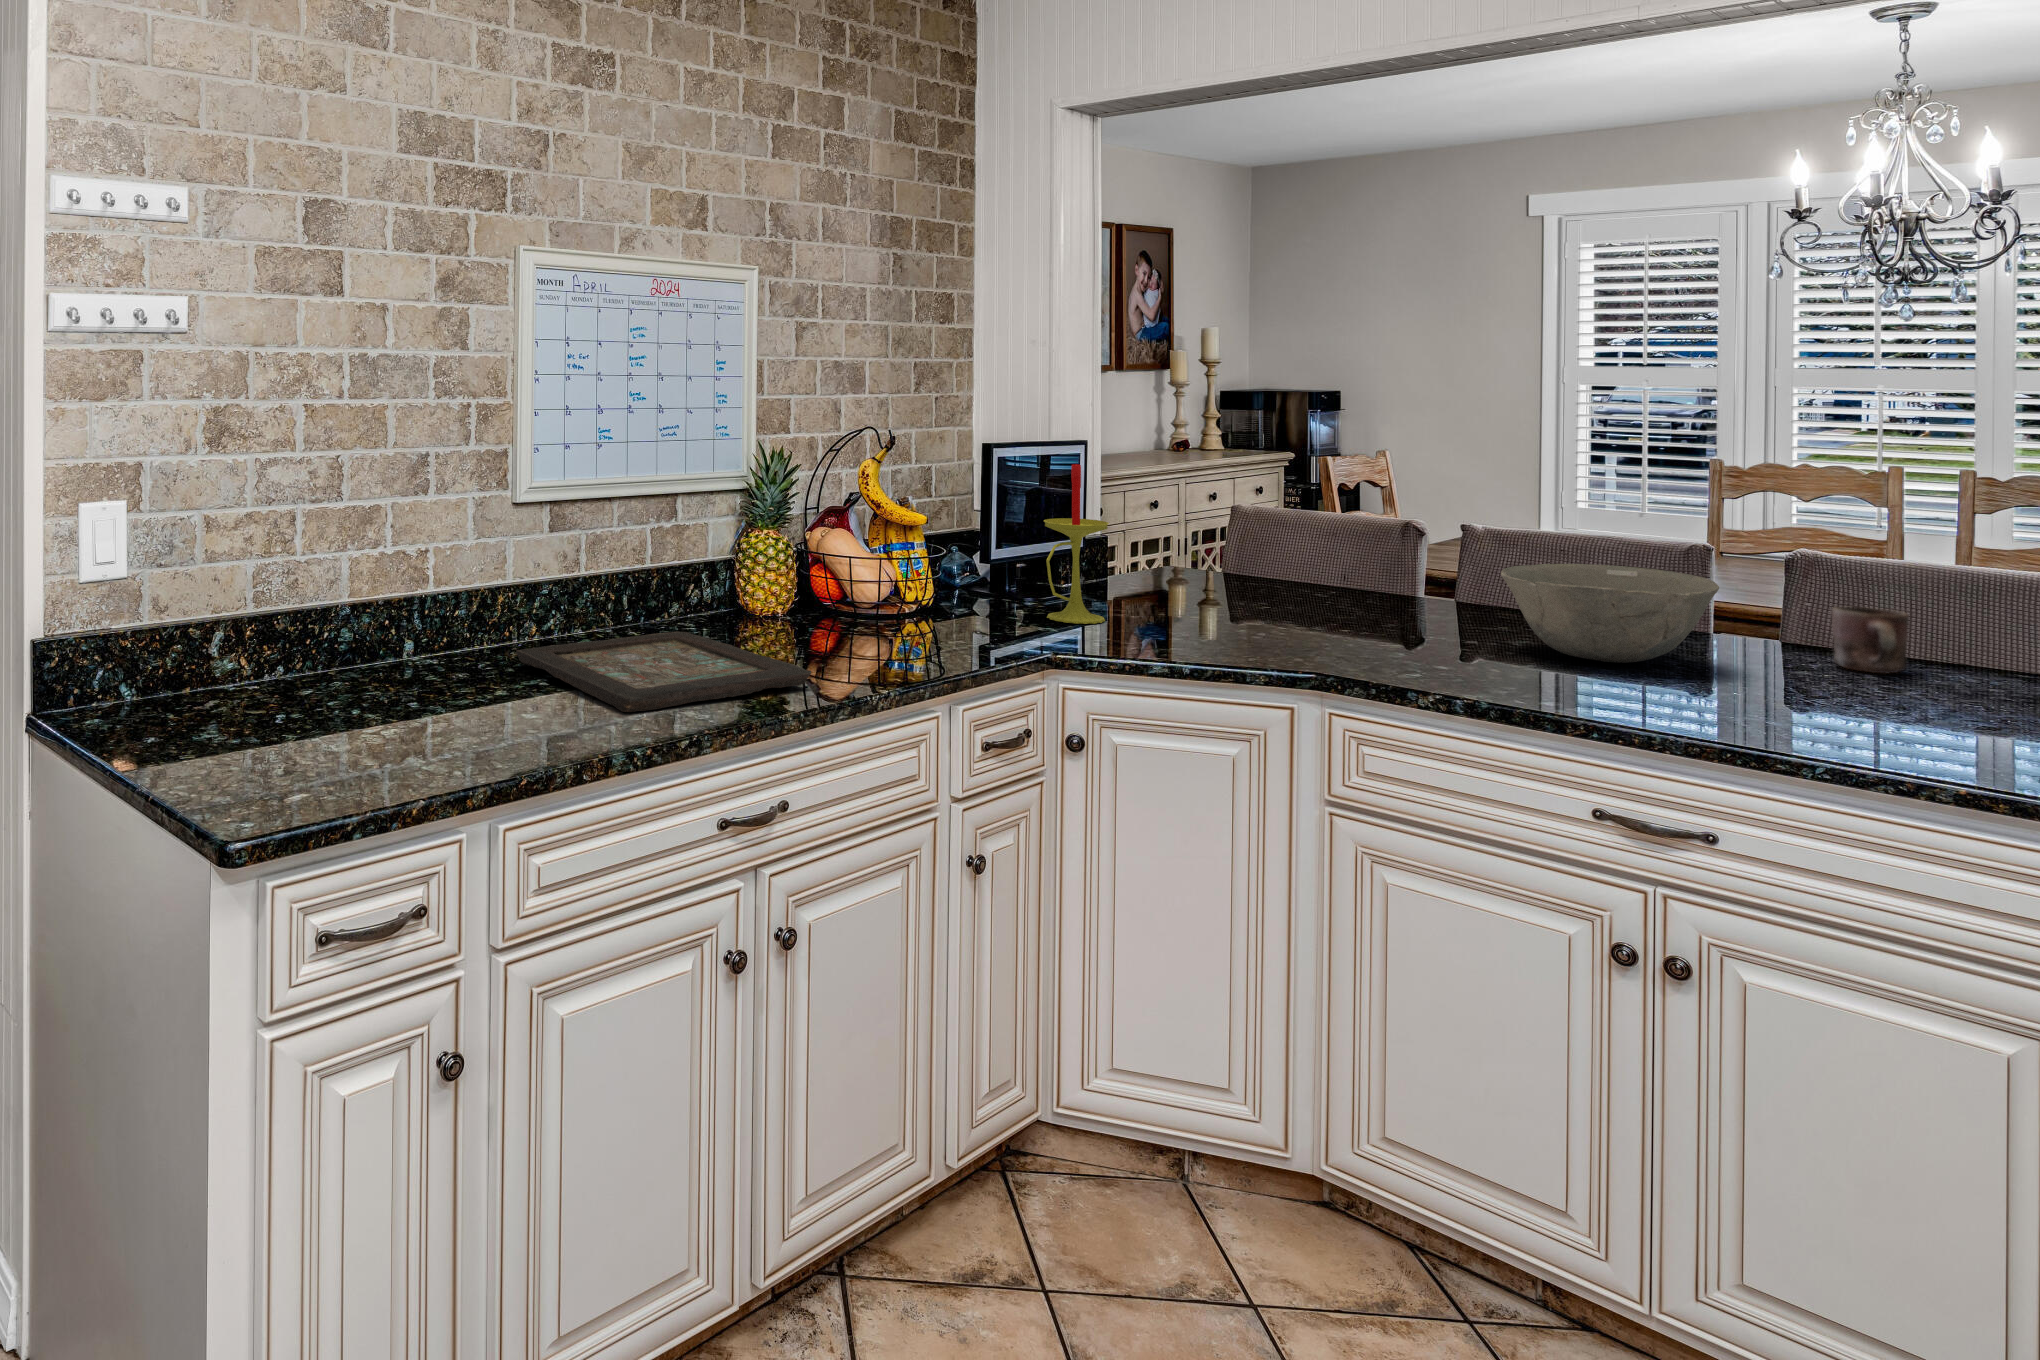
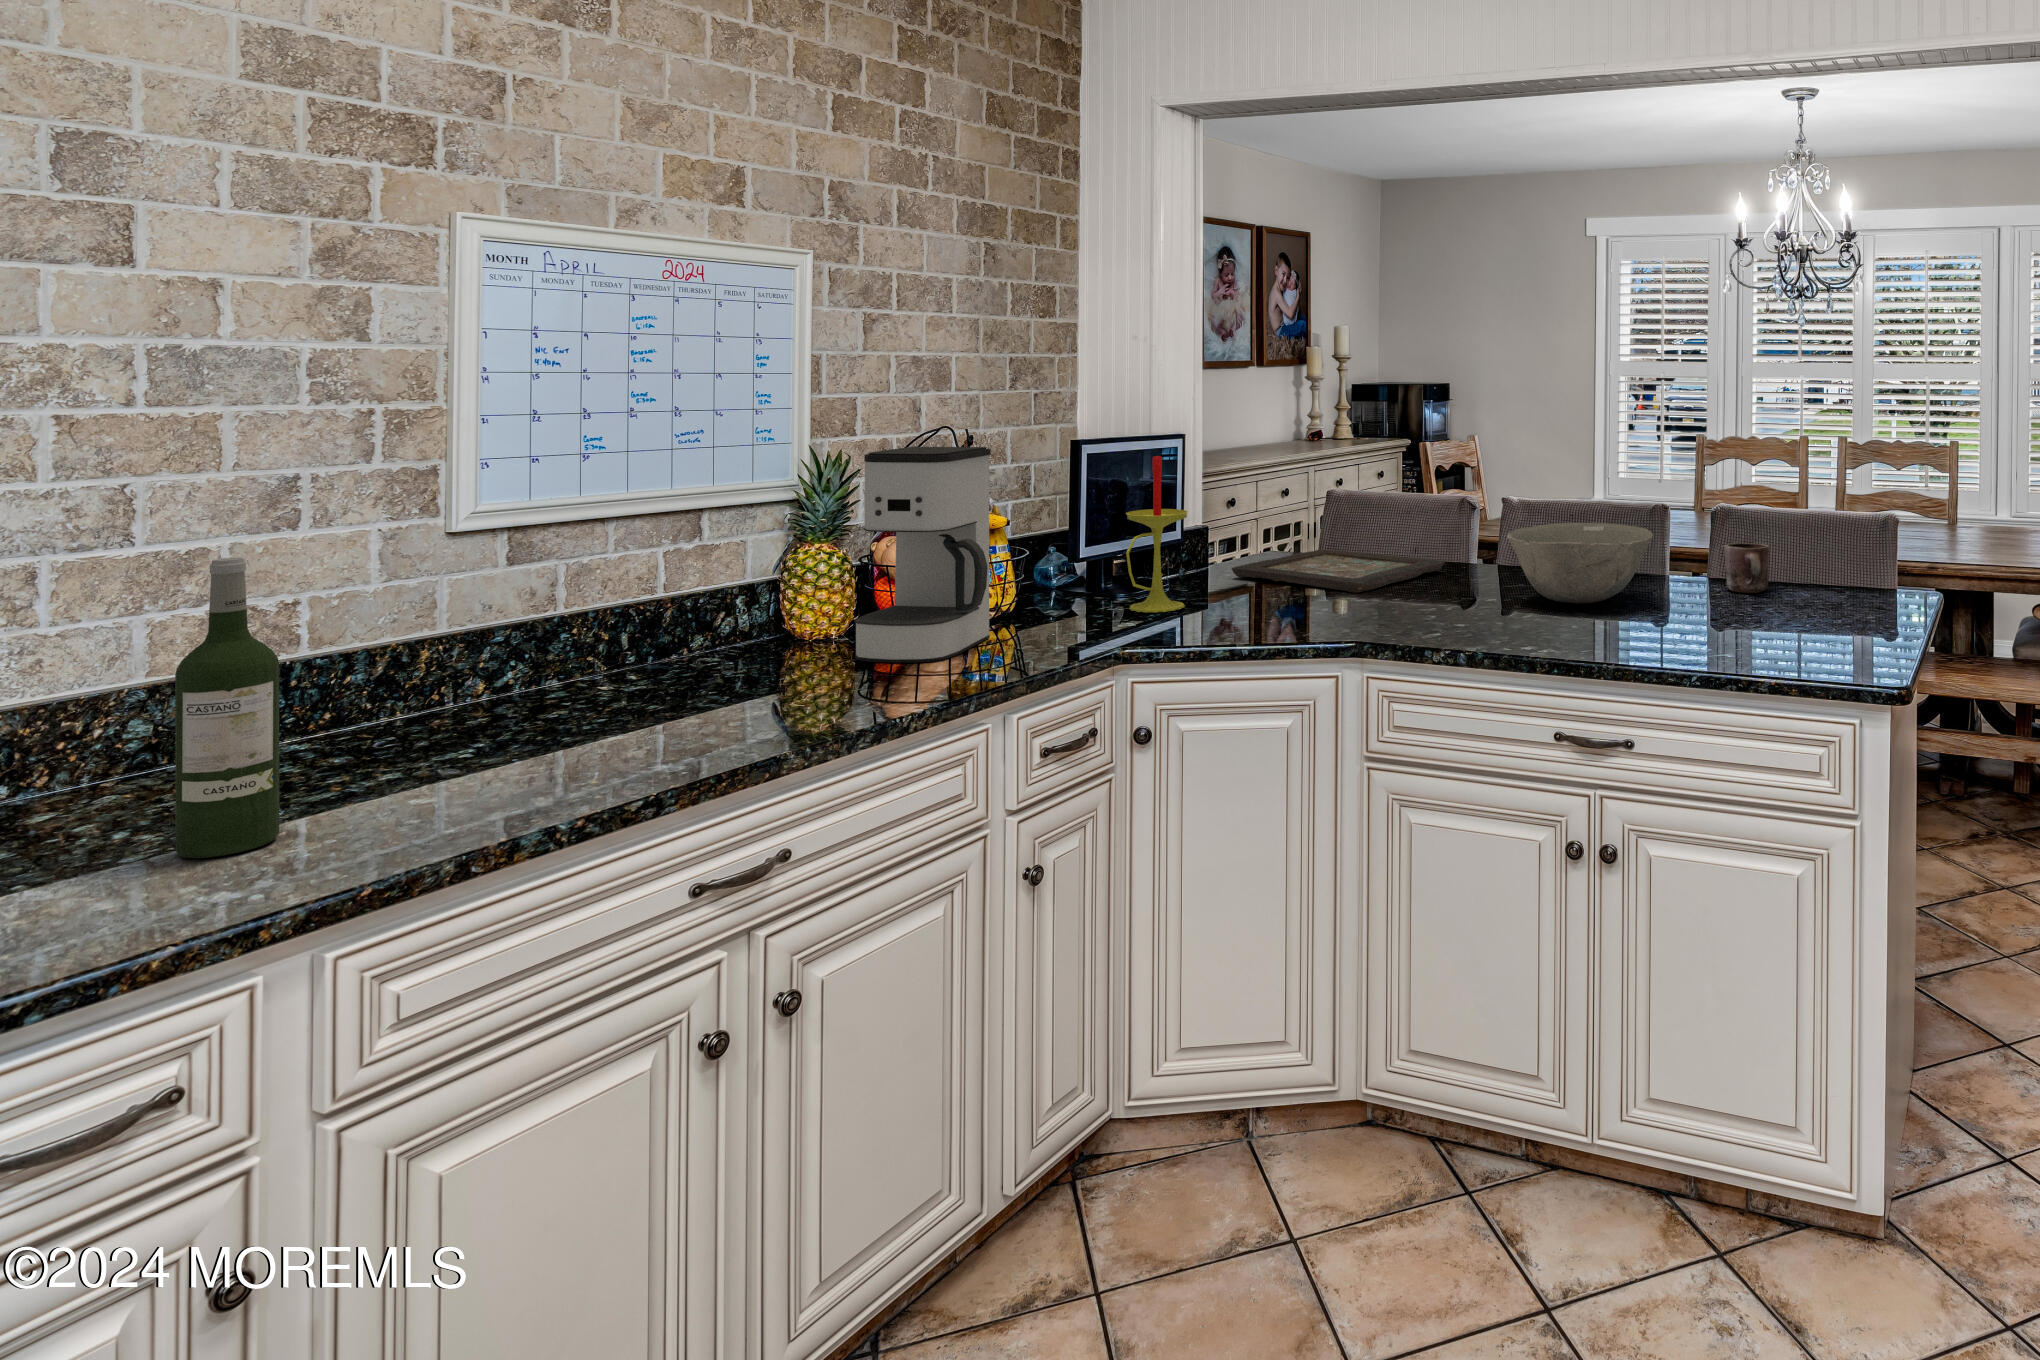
coffee maker: none [806,447,923,648] -> present [855,447,991,663]
wine bottle: none [396,513,453,733] -> present [175,557,279,858]
decorative tray: present [516,632,811,712] -> present [1232,550,1444,593]

